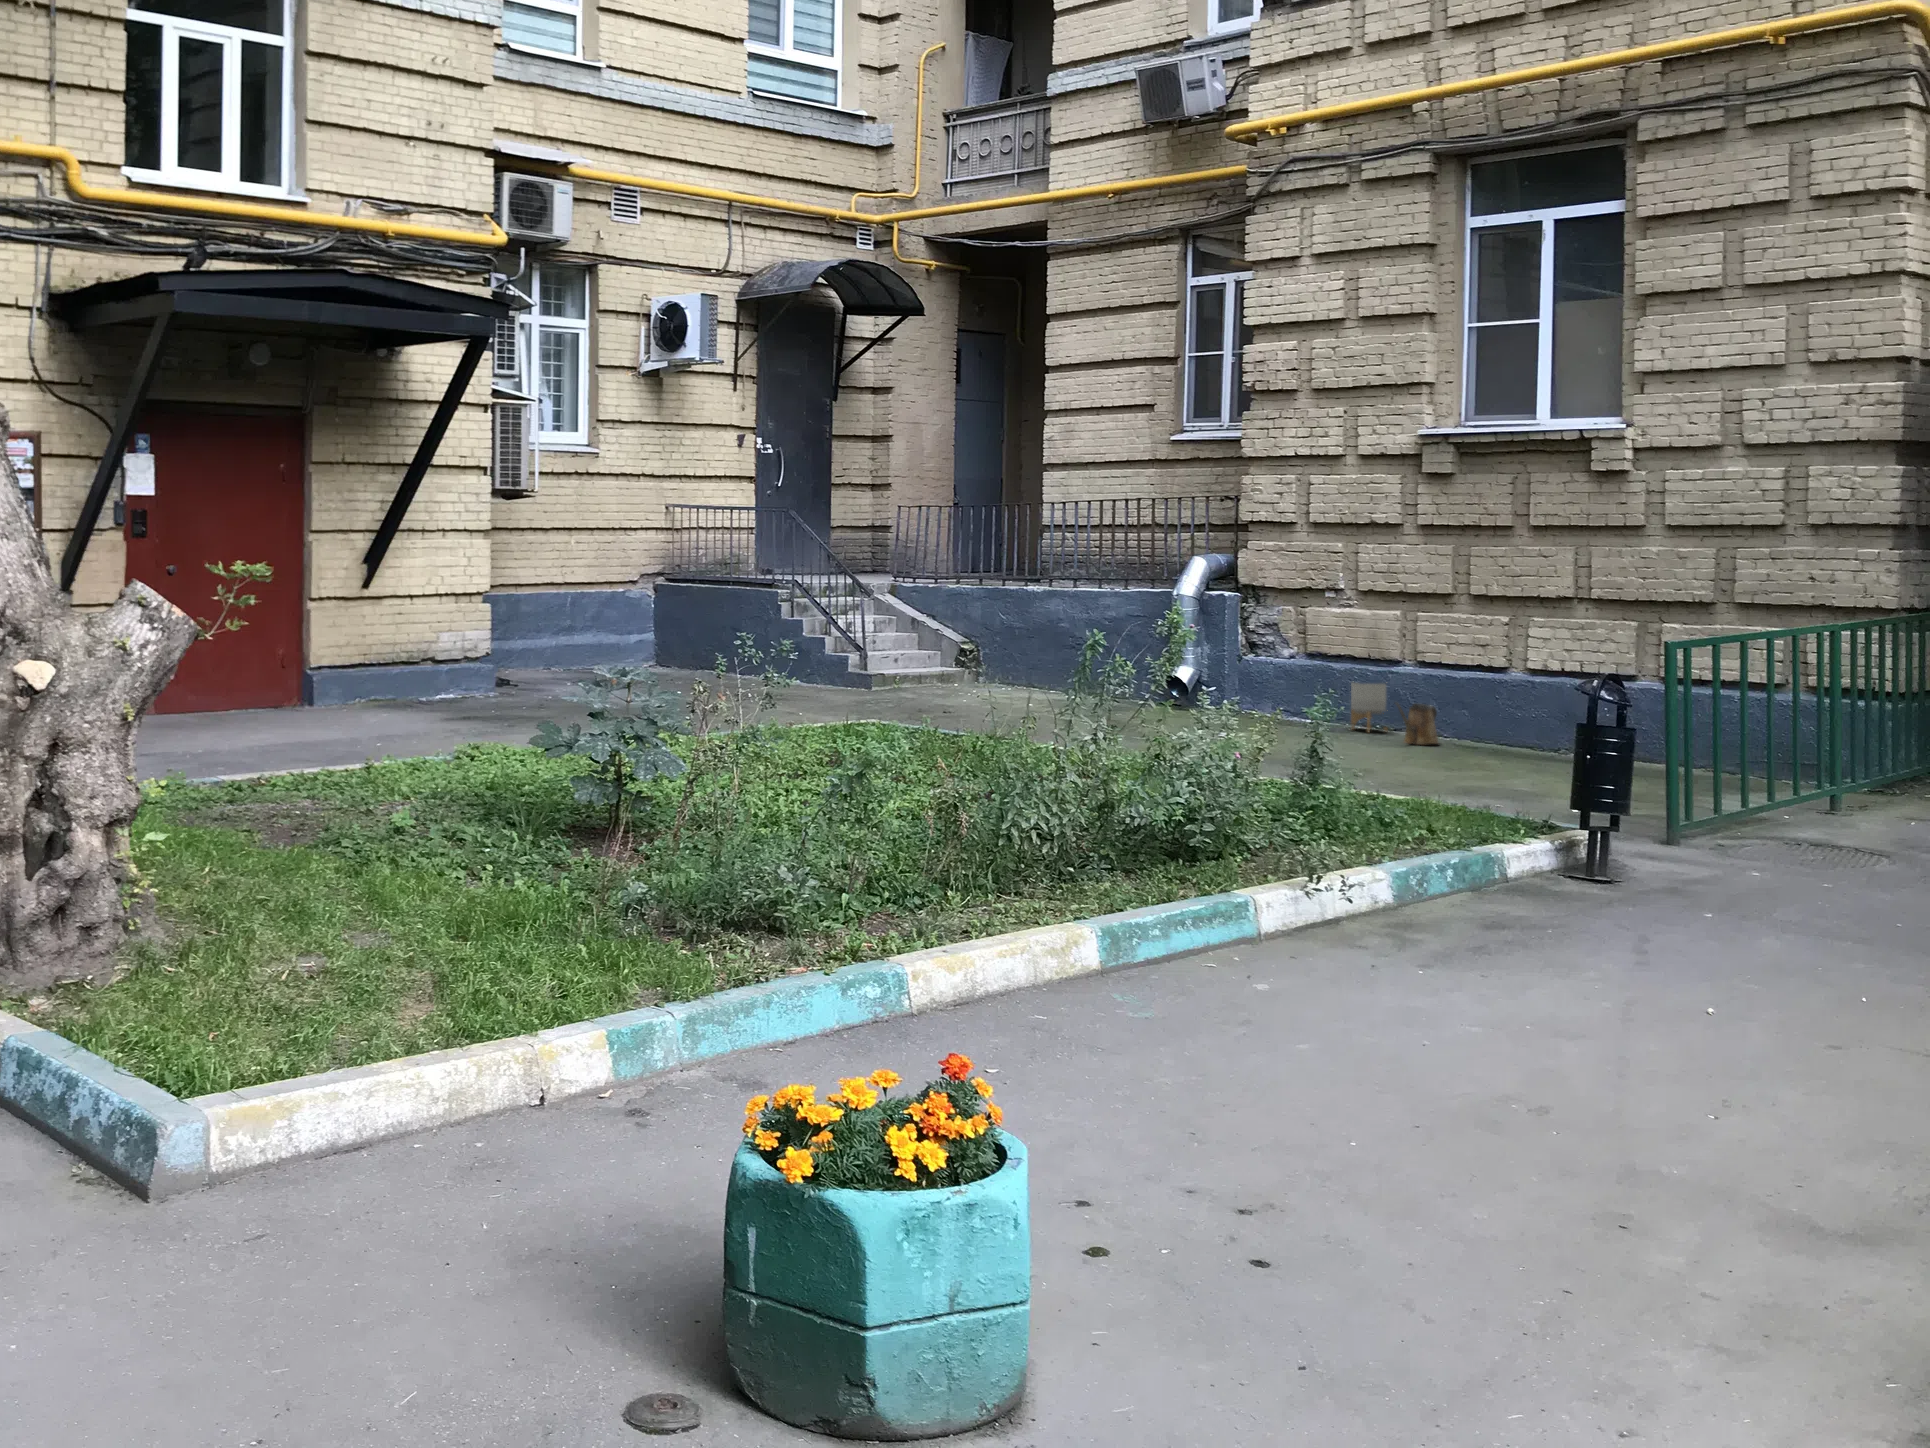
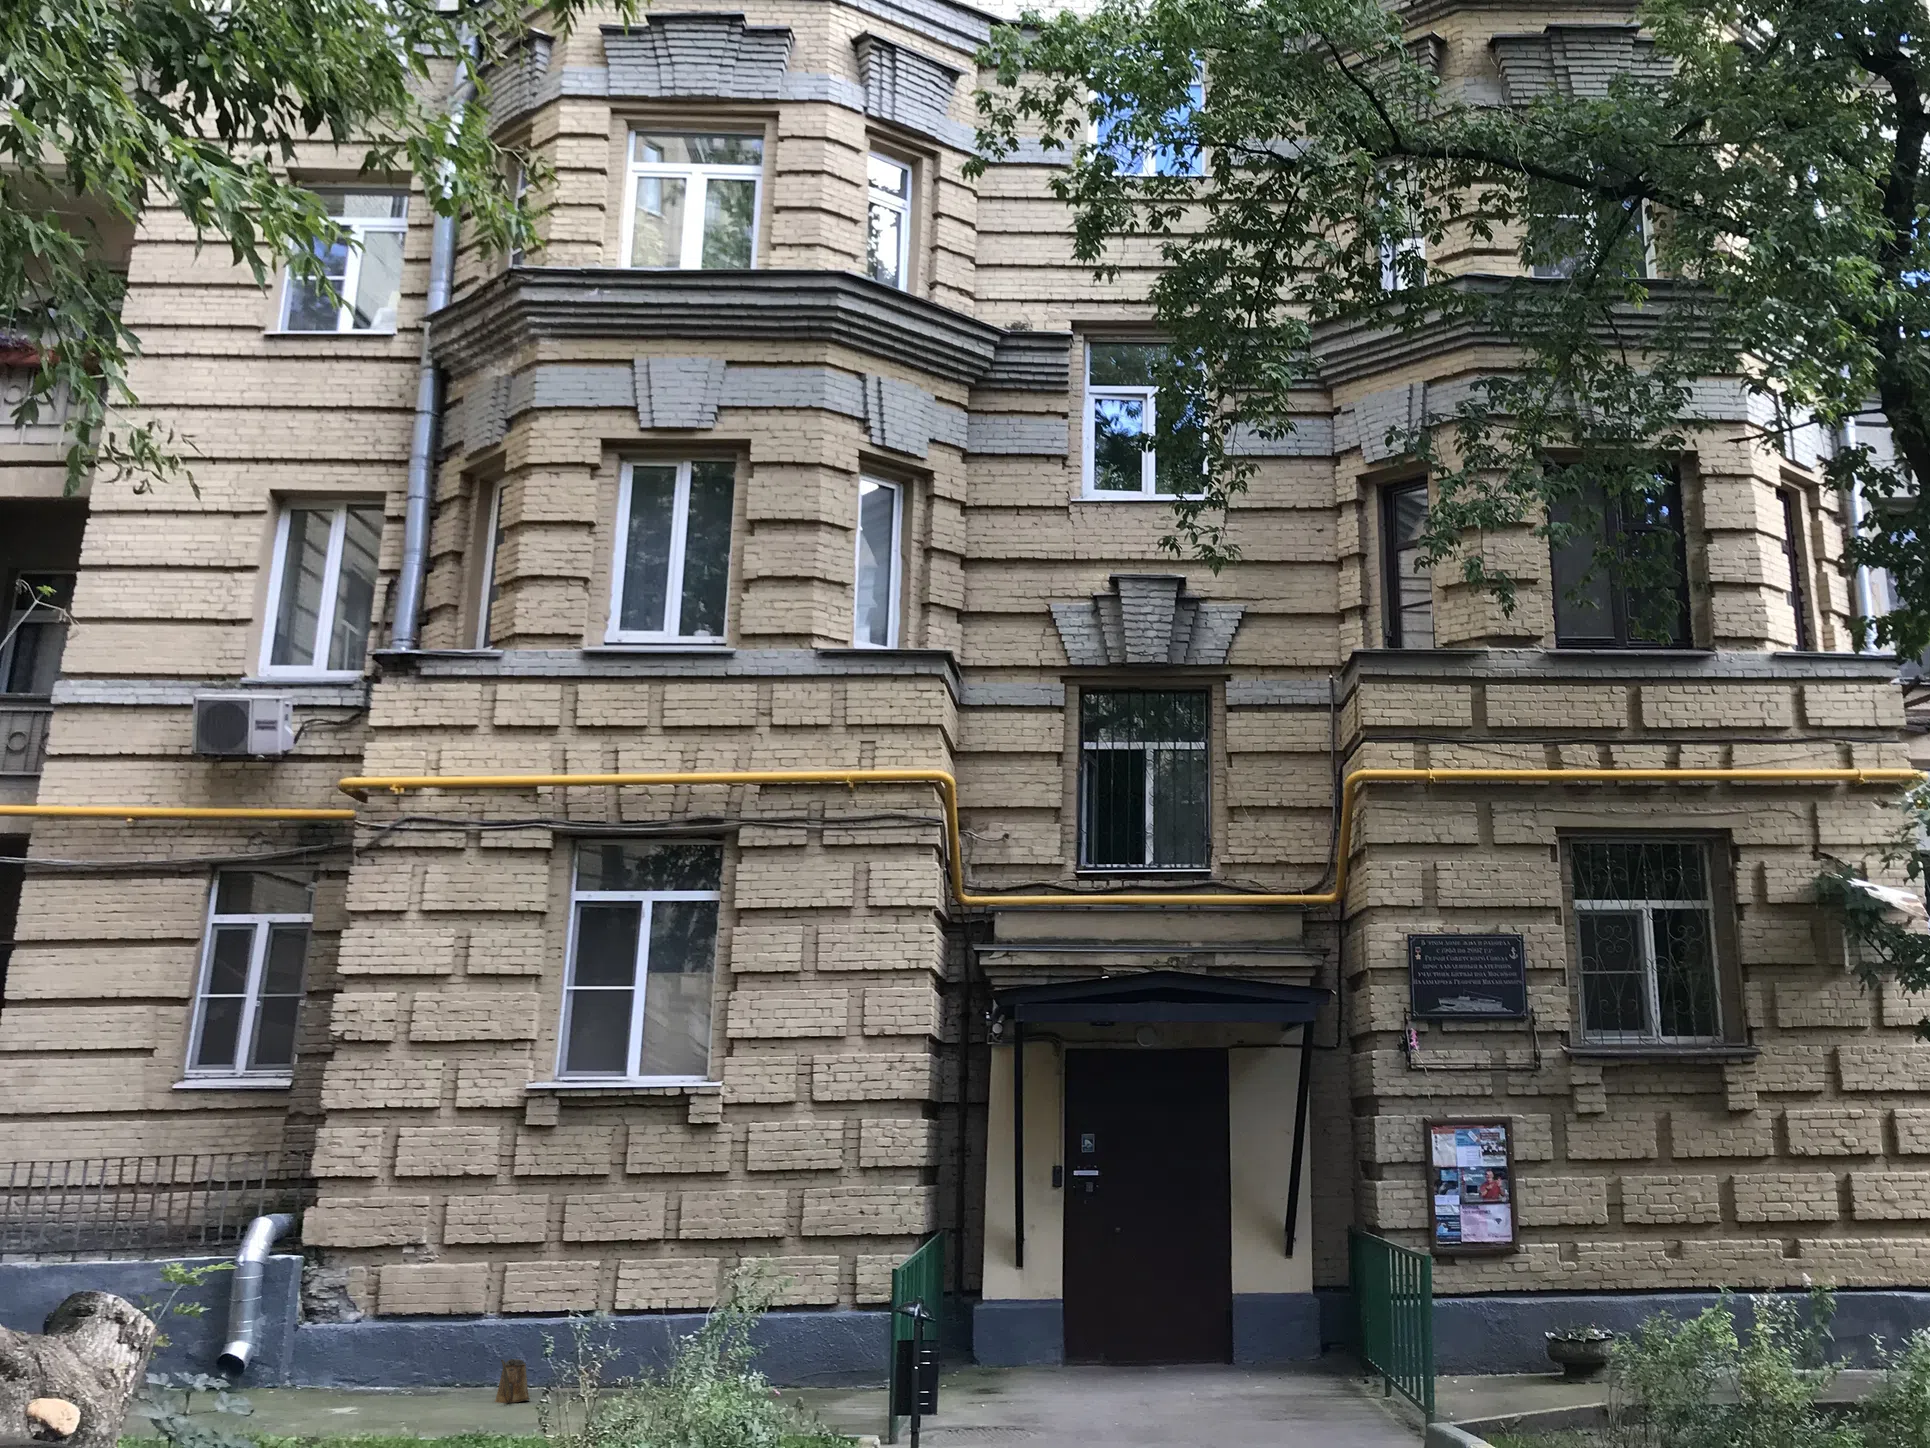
planter: present [1351,683,1388,732] -> none [426,1342,468,1398]

